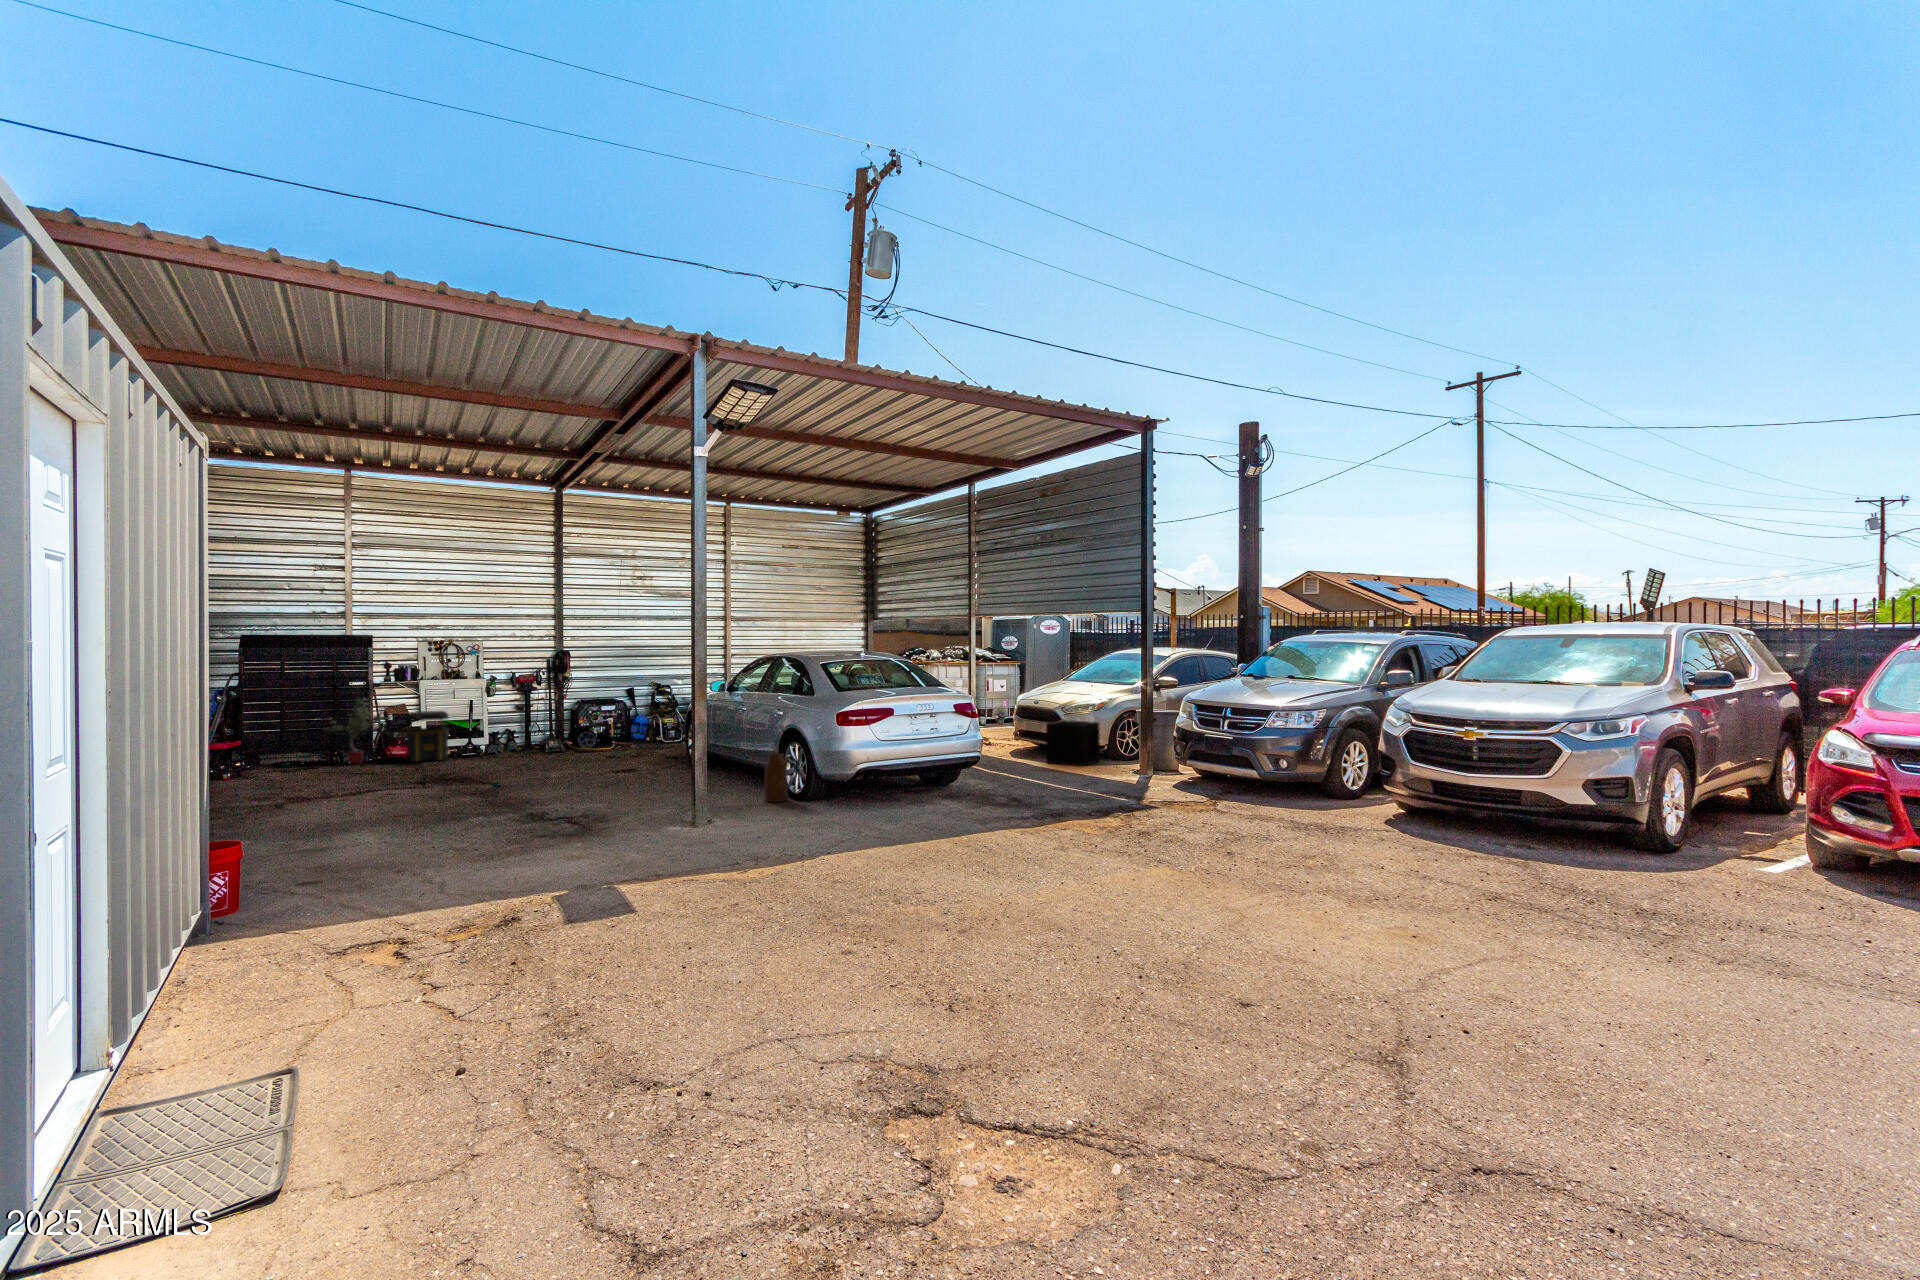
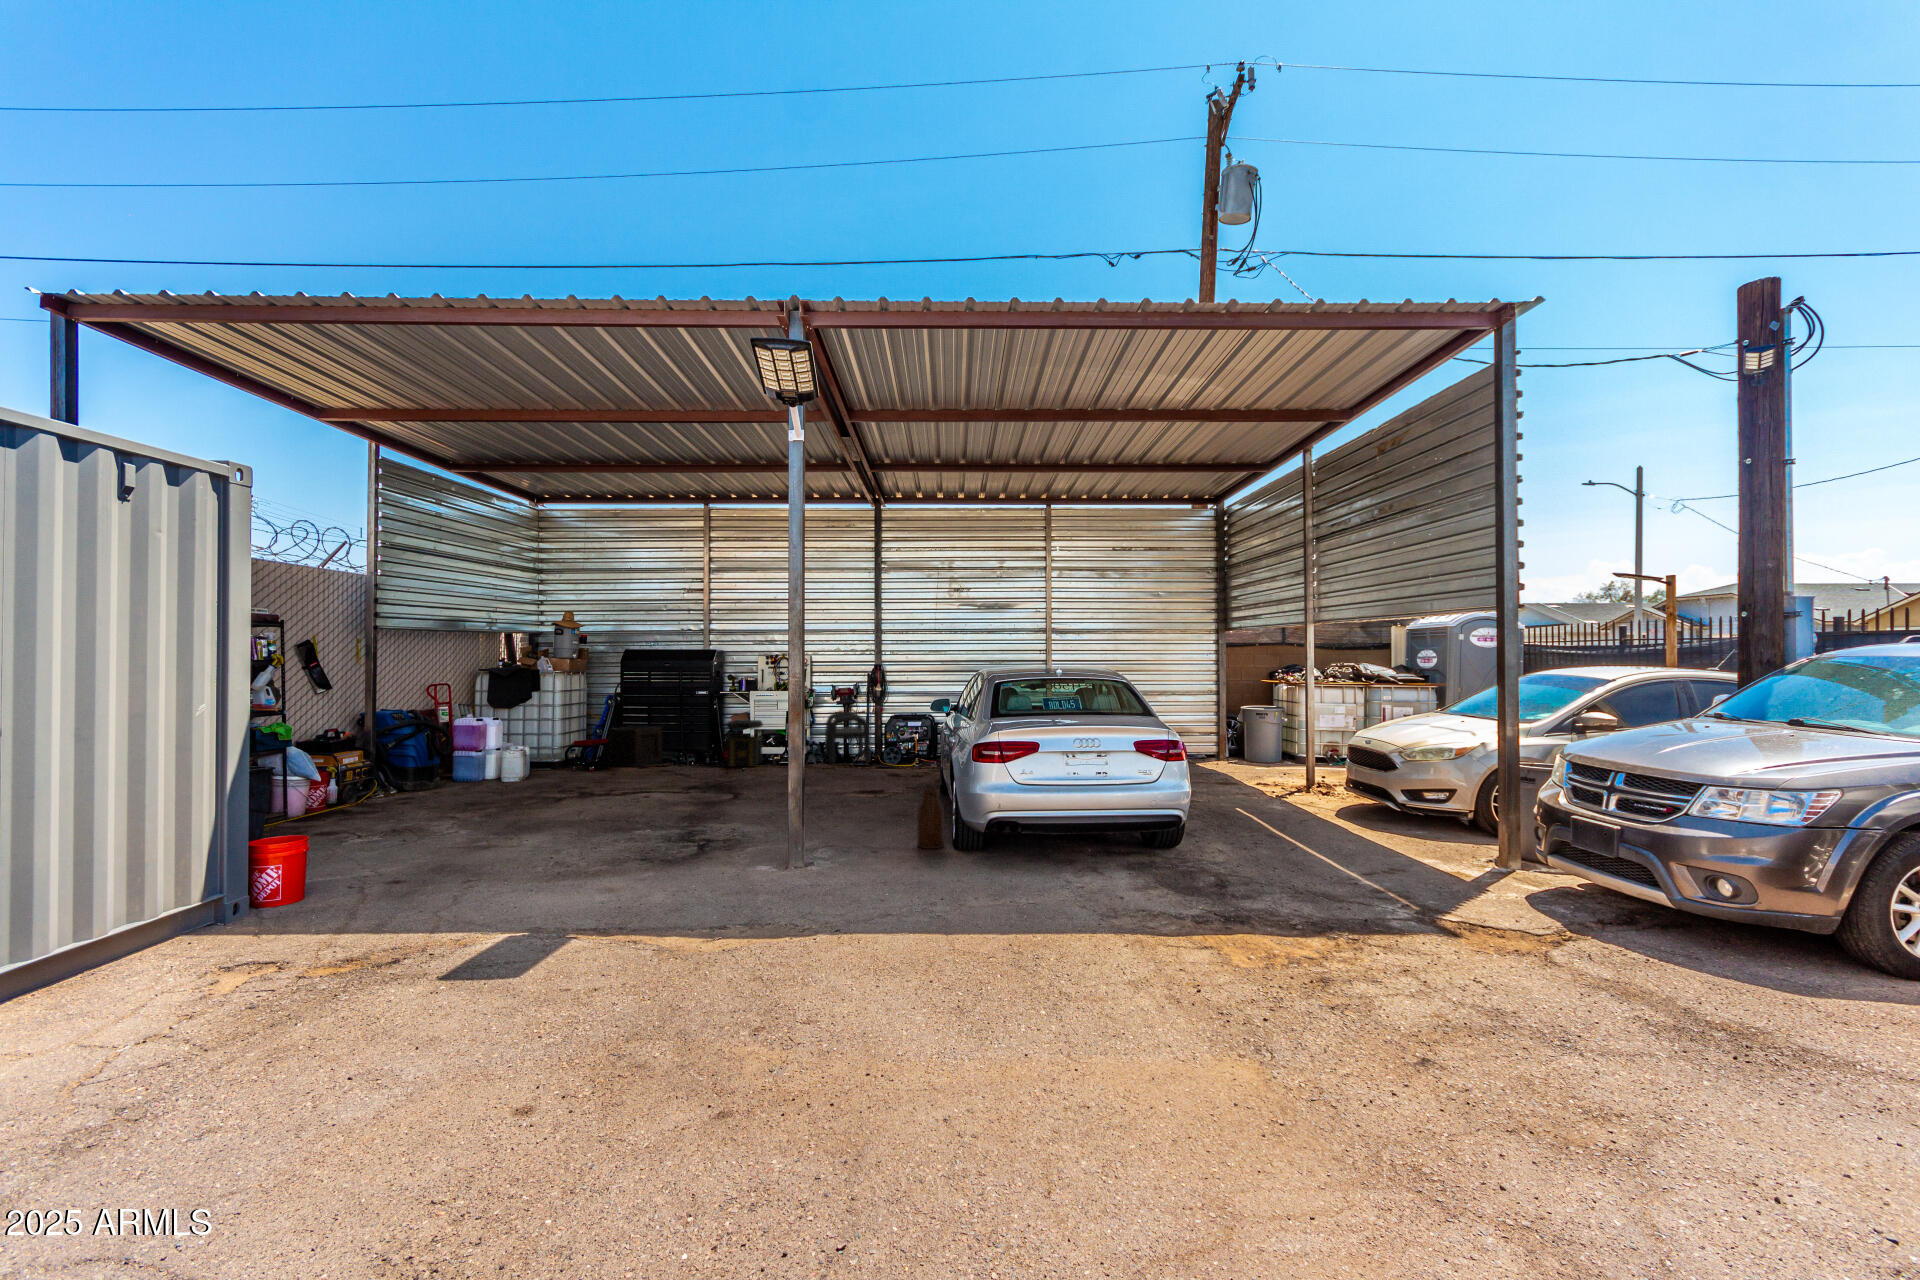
potted tree: present [324,699,386,764] -> none [666,706,716,765]
bench: none [503,699,568,752] -> present [825,712,870,764]
wooden crate: present [1046,720,1100,766] -> present [608,726,663,767]

